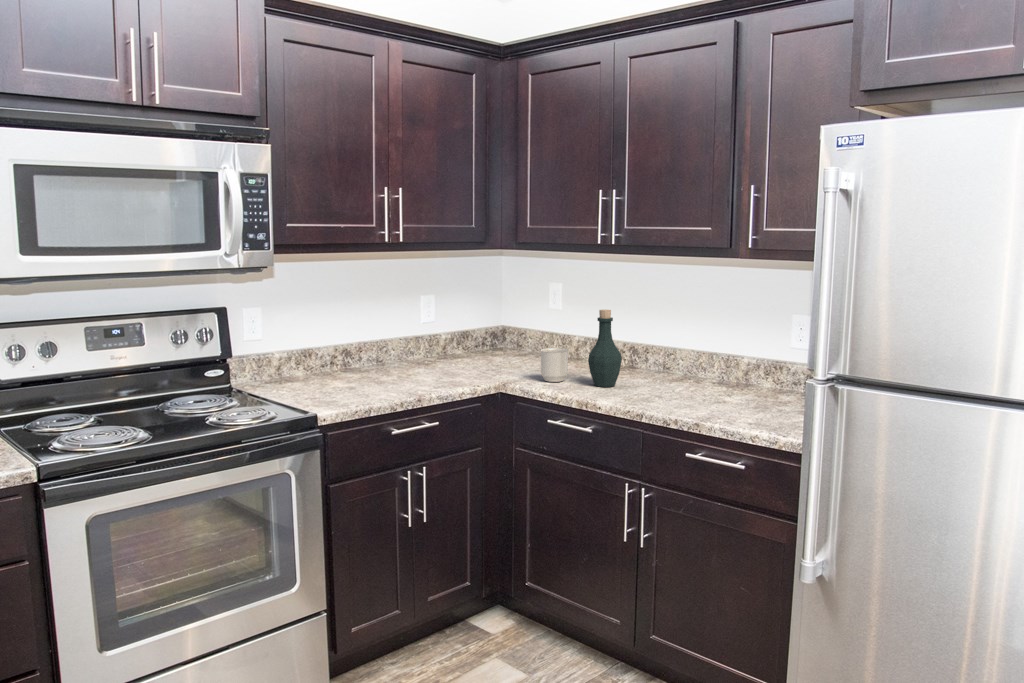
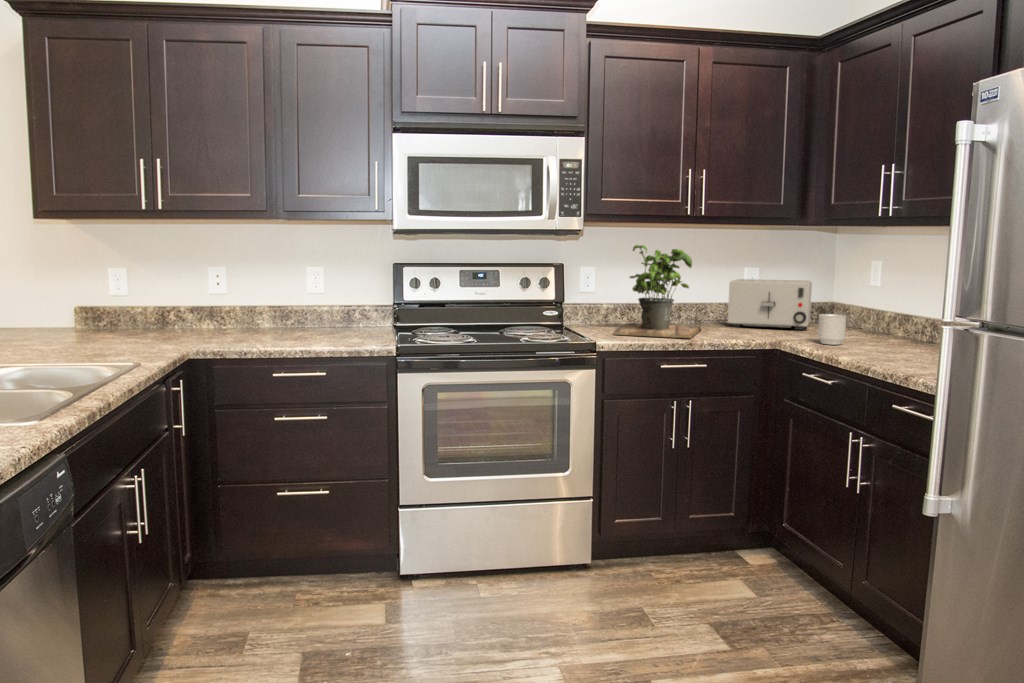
potted plant: none [315,280,414,397] -> present [614,245,701,338]
toaster: none [415,307,505,366] -> present [728,279,812,330]
bottle: present [588,309,622,387] -> none [859,278,896,352]

